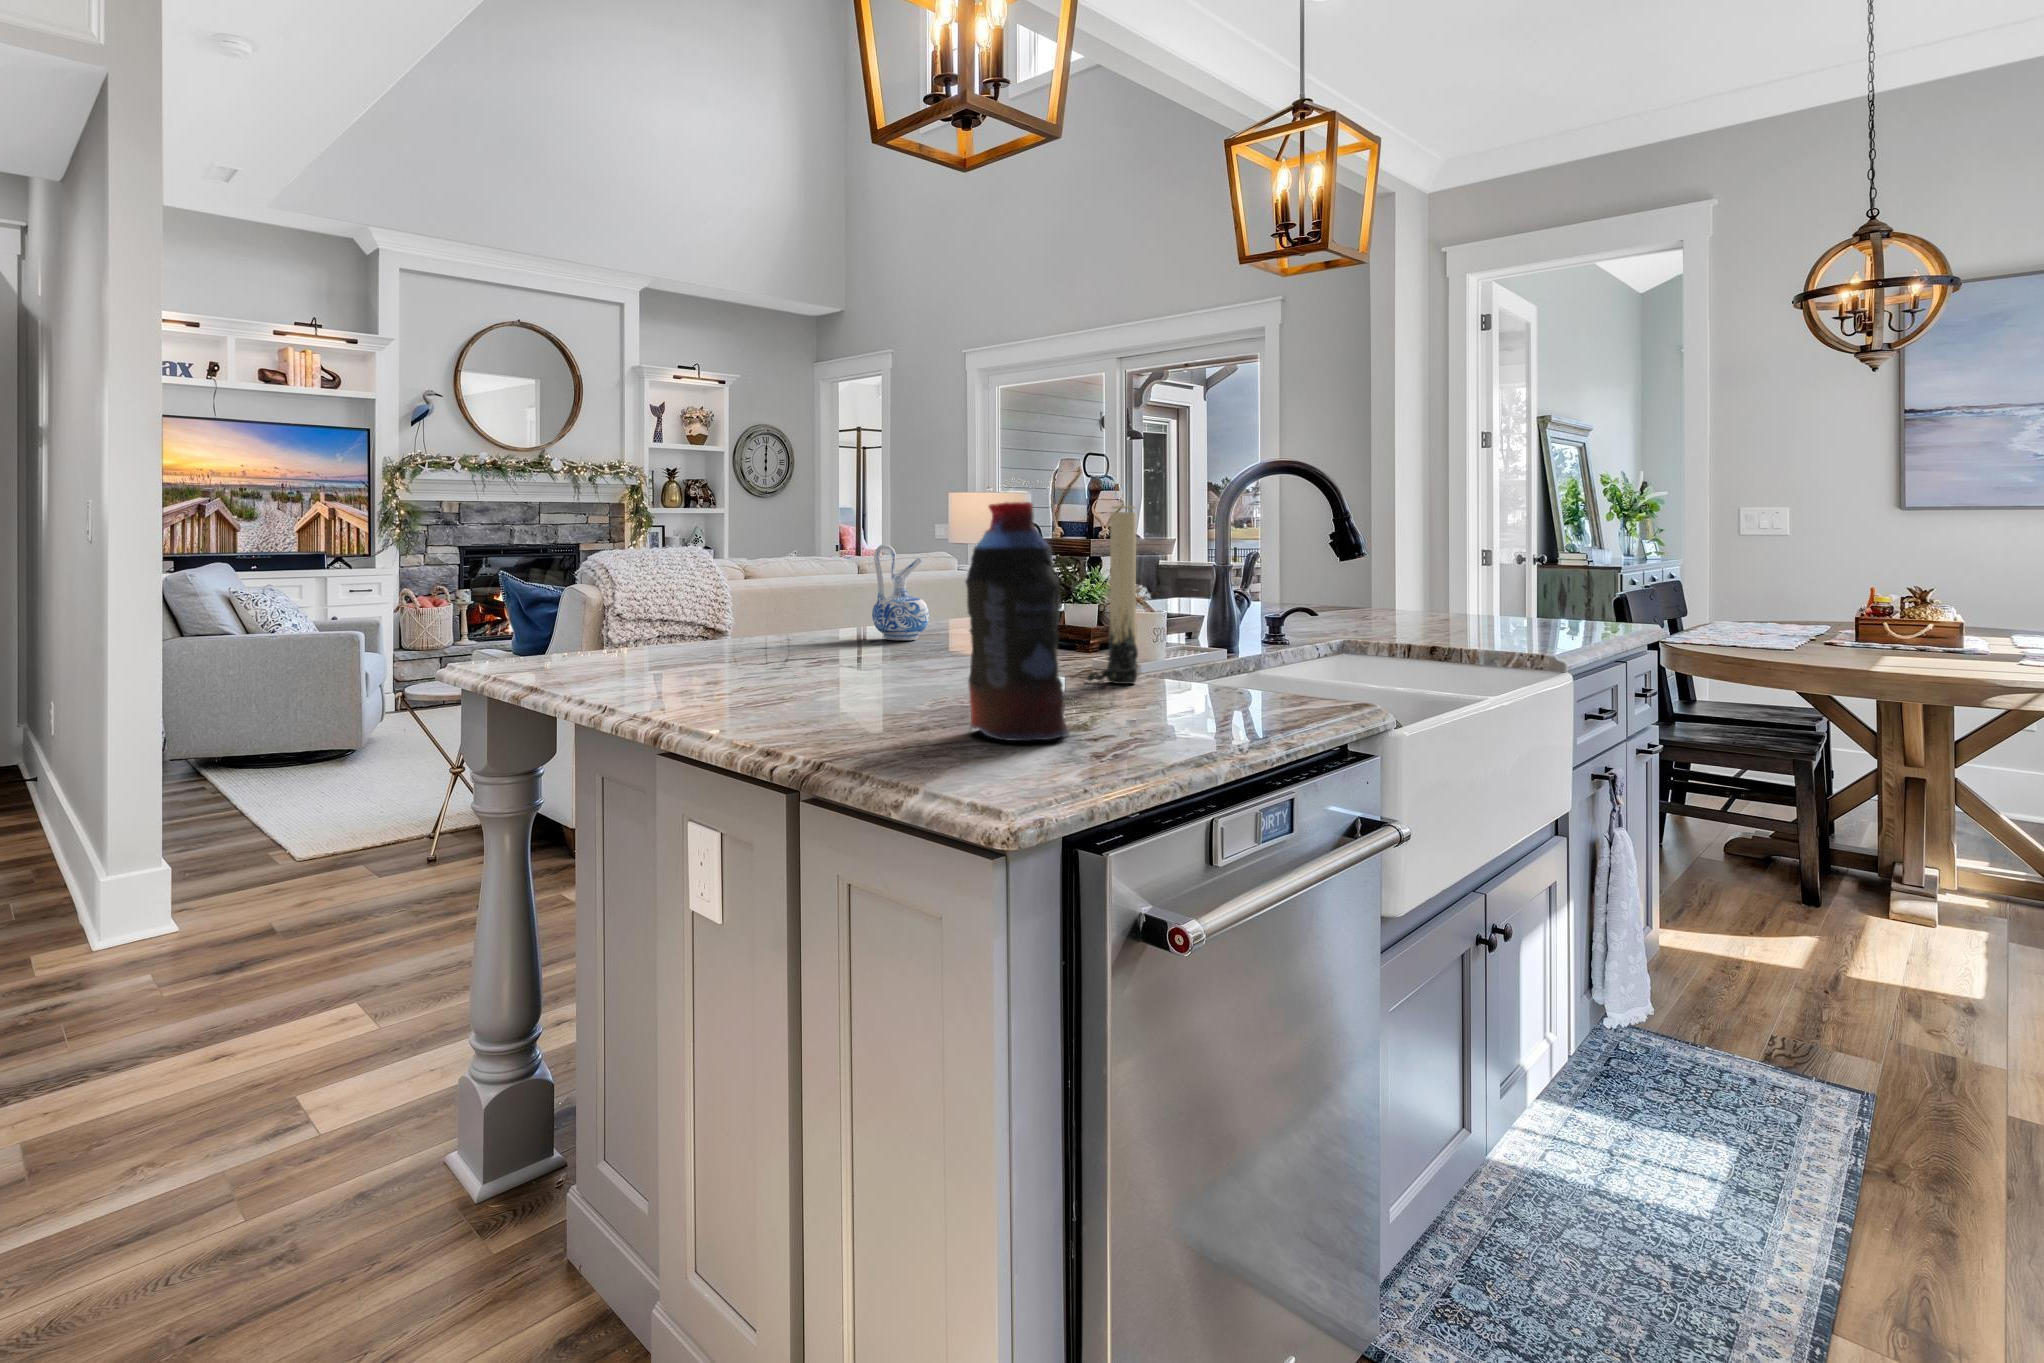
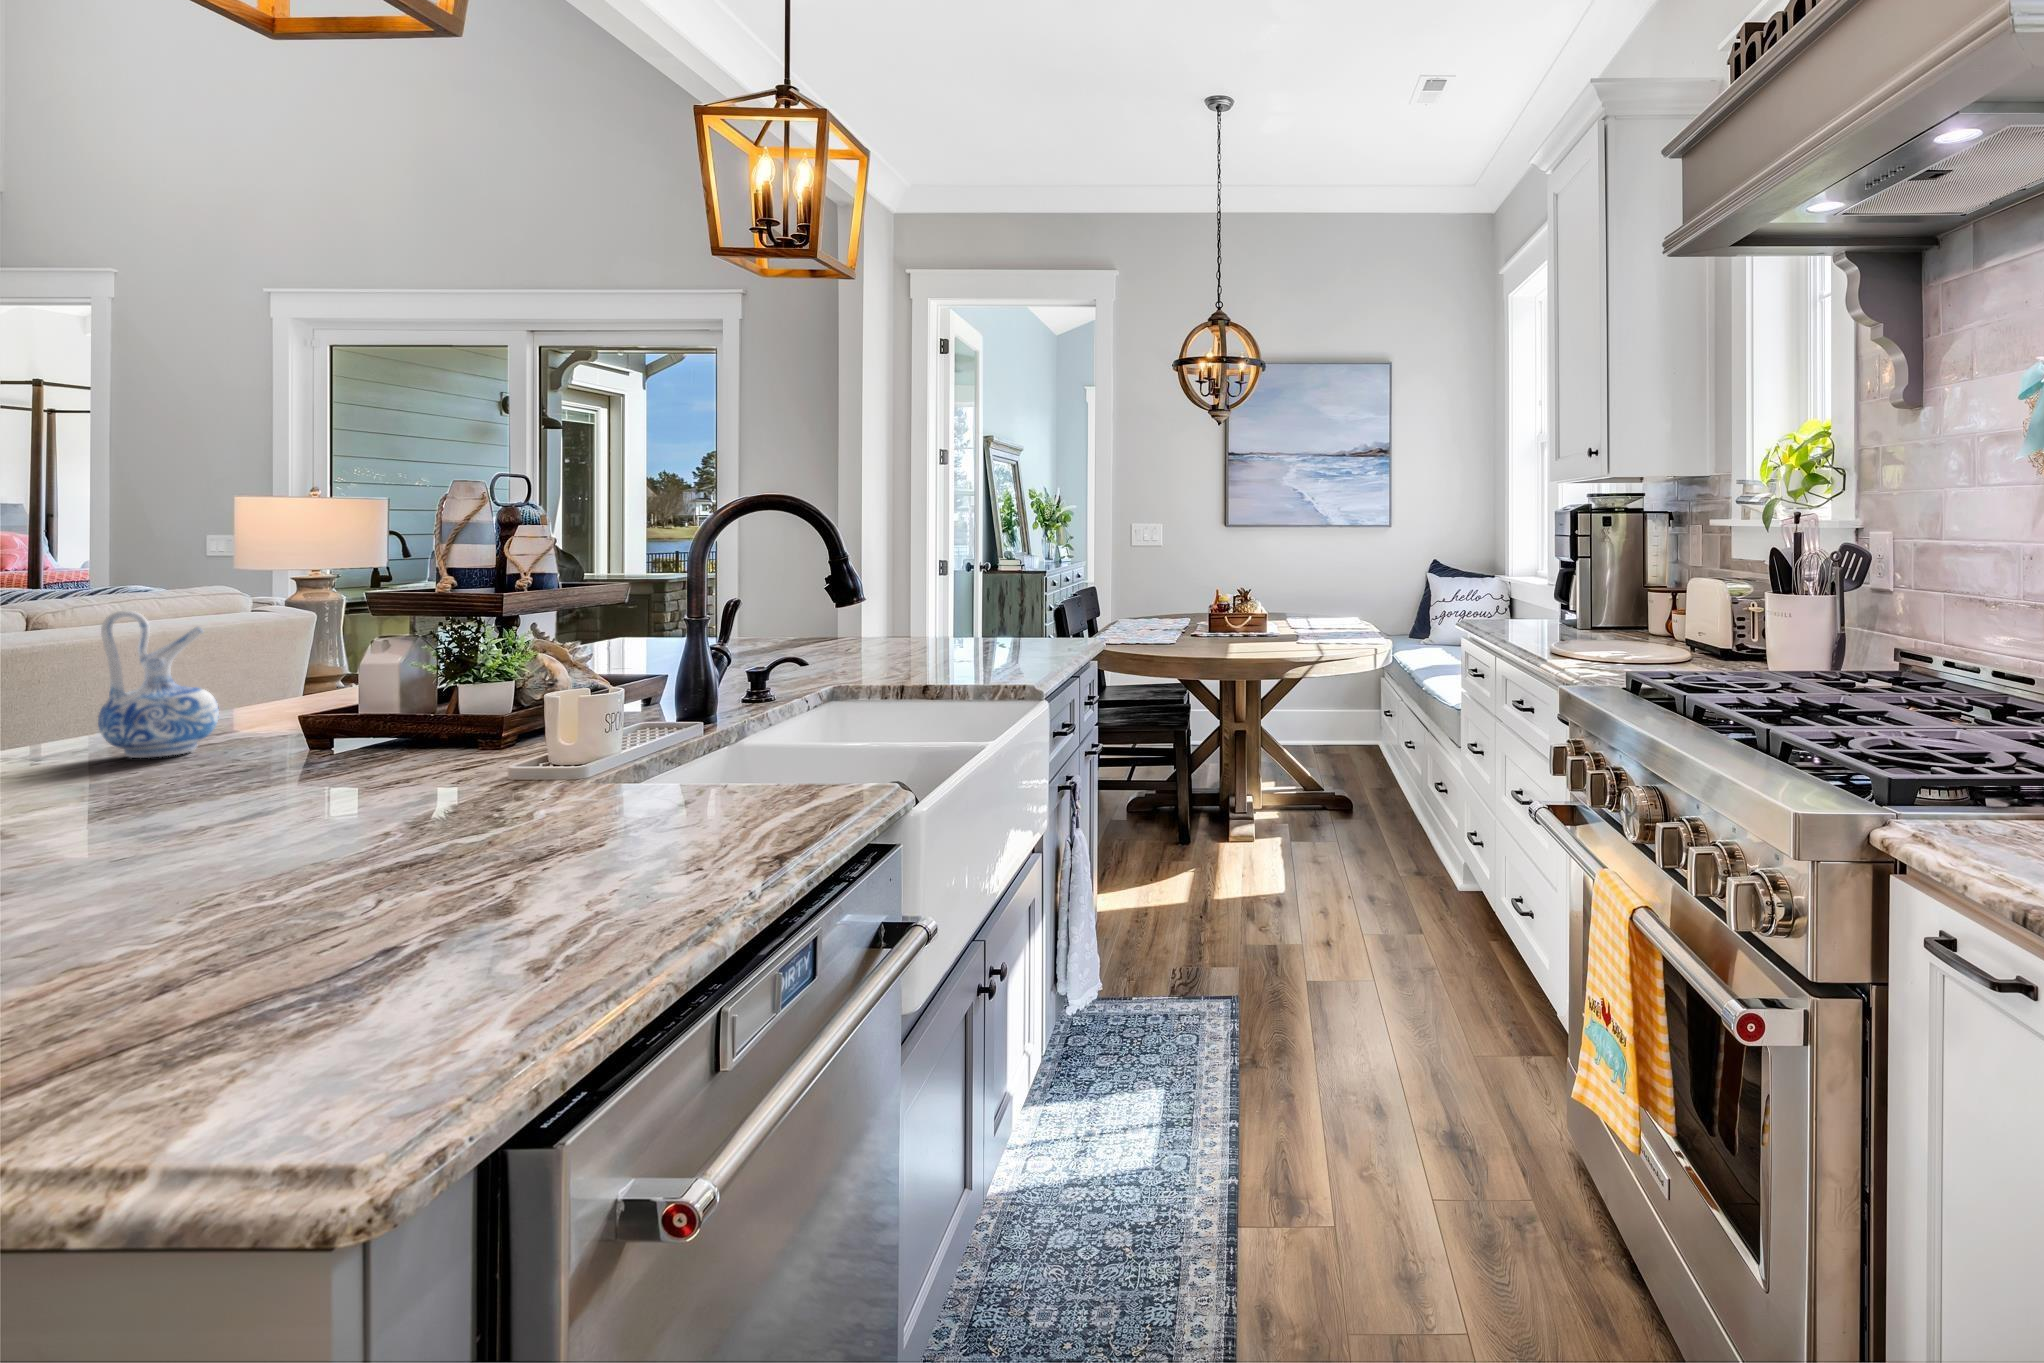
bottle: present [966,502,1069,741] -> none [277,590,479,969]
candle: present [1088,505,1138,684] -> none [503,562,582,802]

